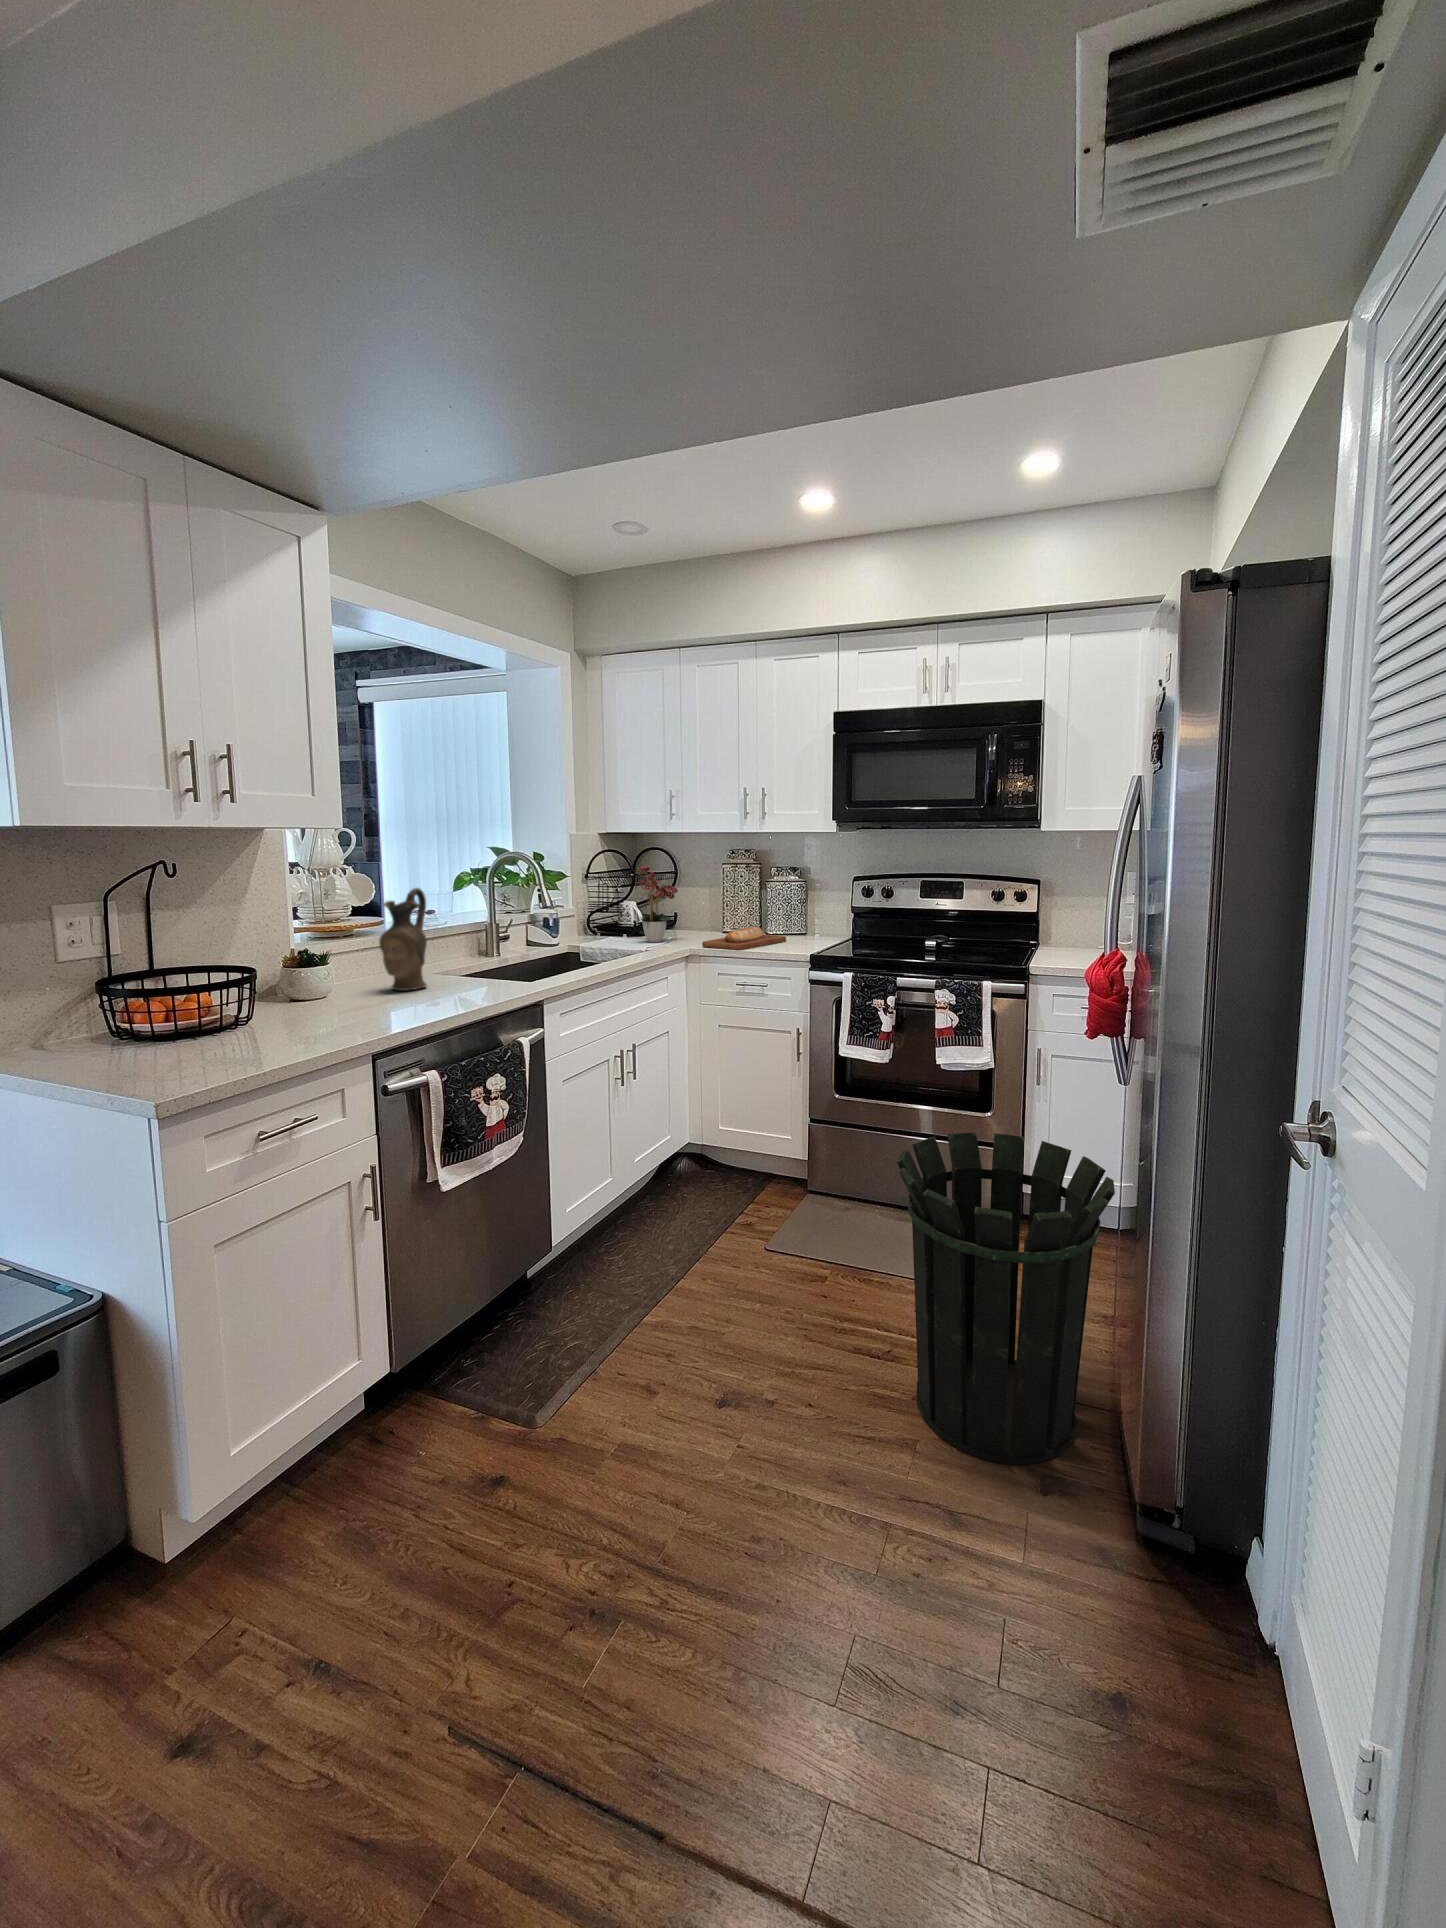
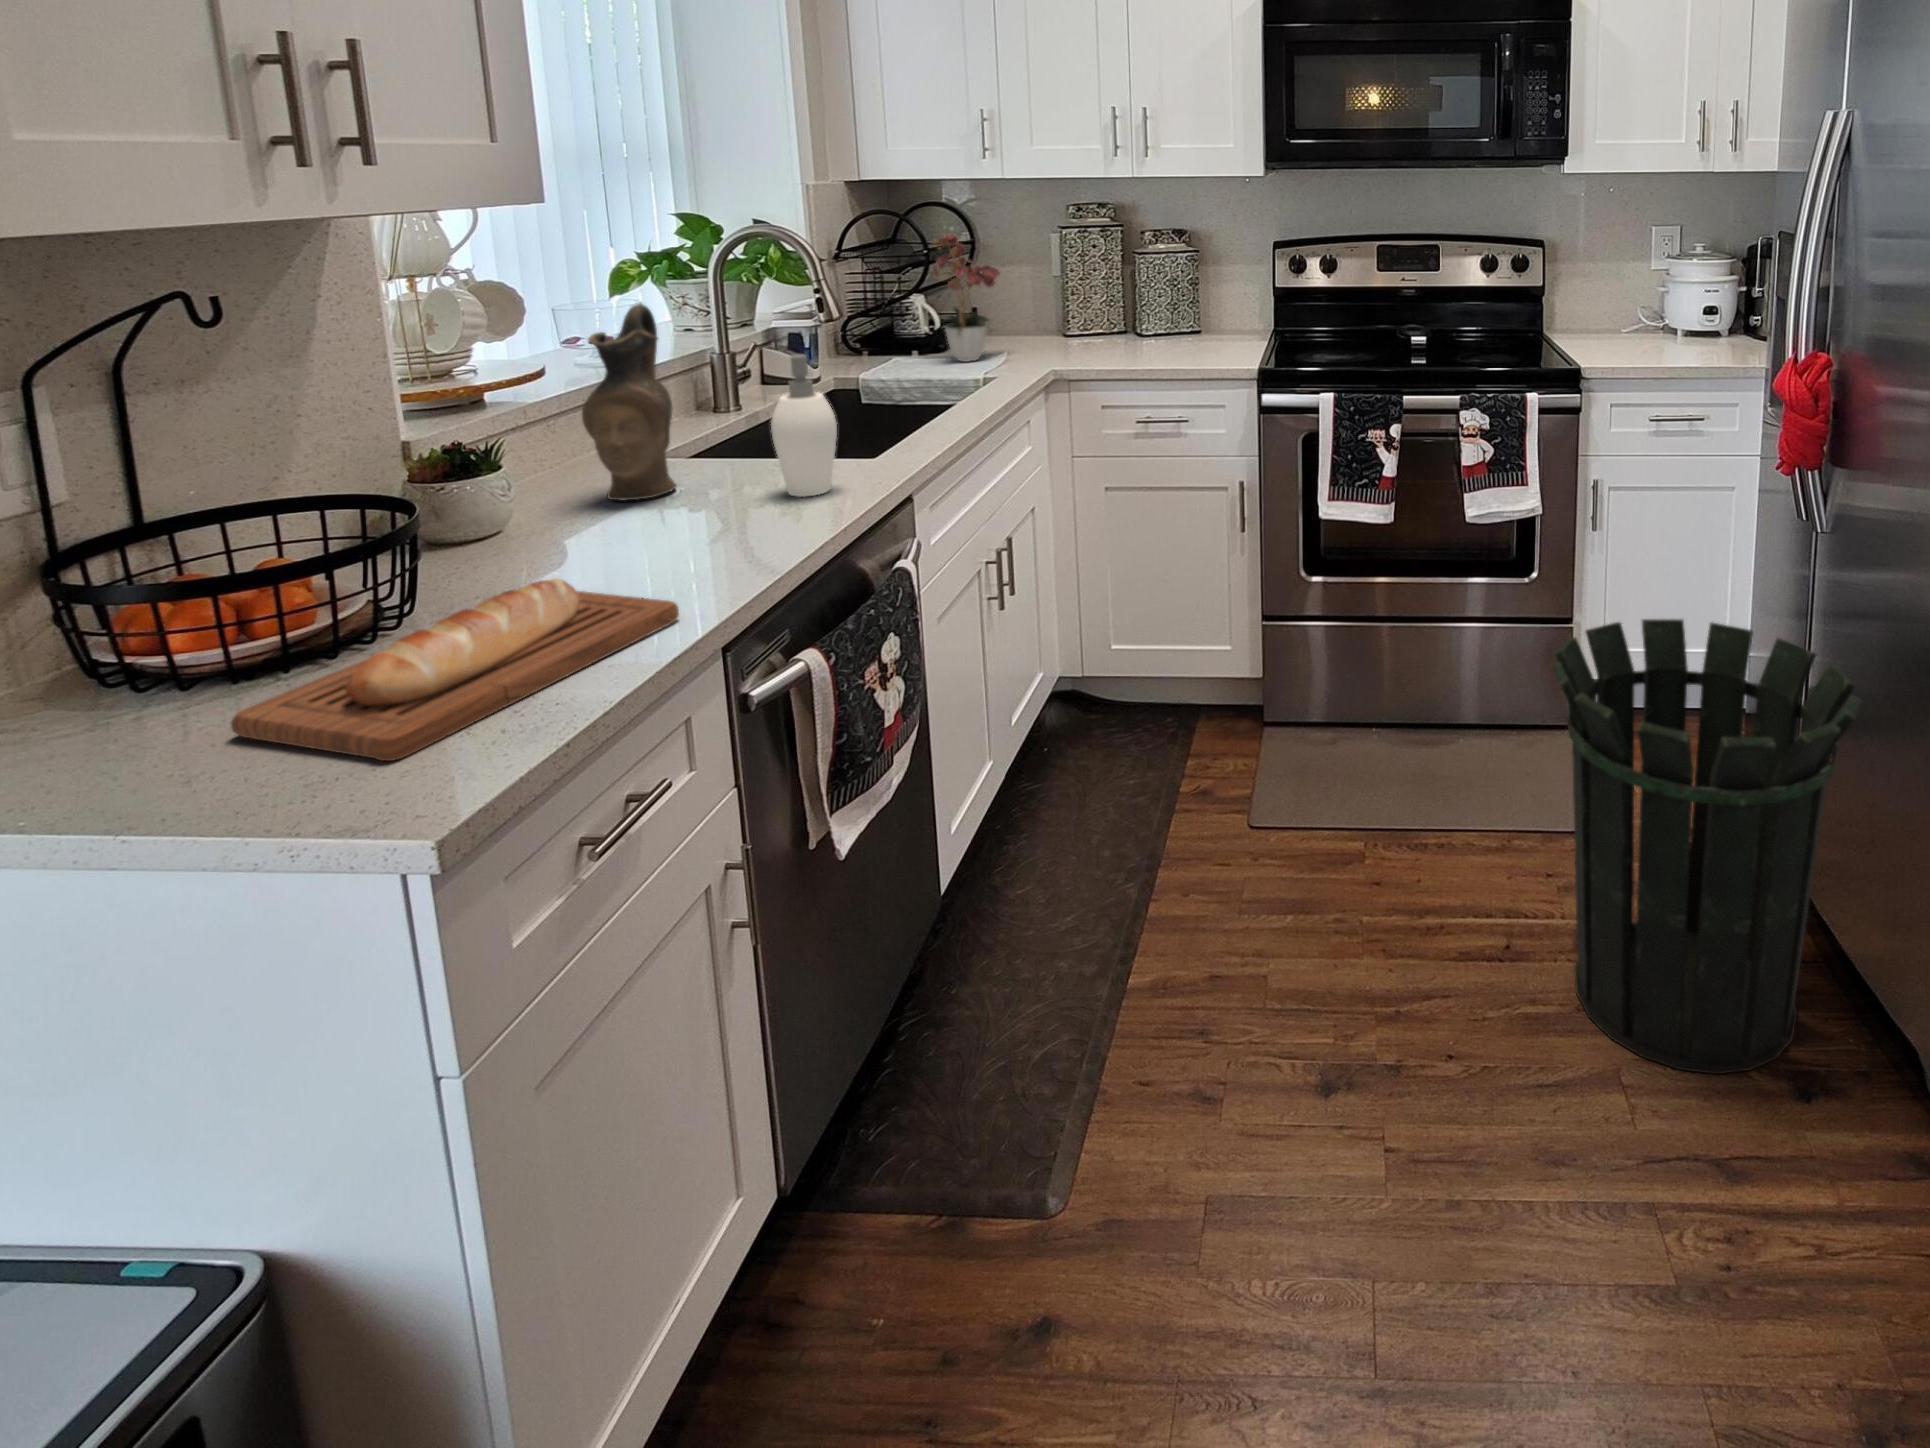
soap dispenser: none [463,917,507,995] -> present [771,355,841,497]
bread loaf: present [702,927,786,950] -> present [231,578,679,761]

